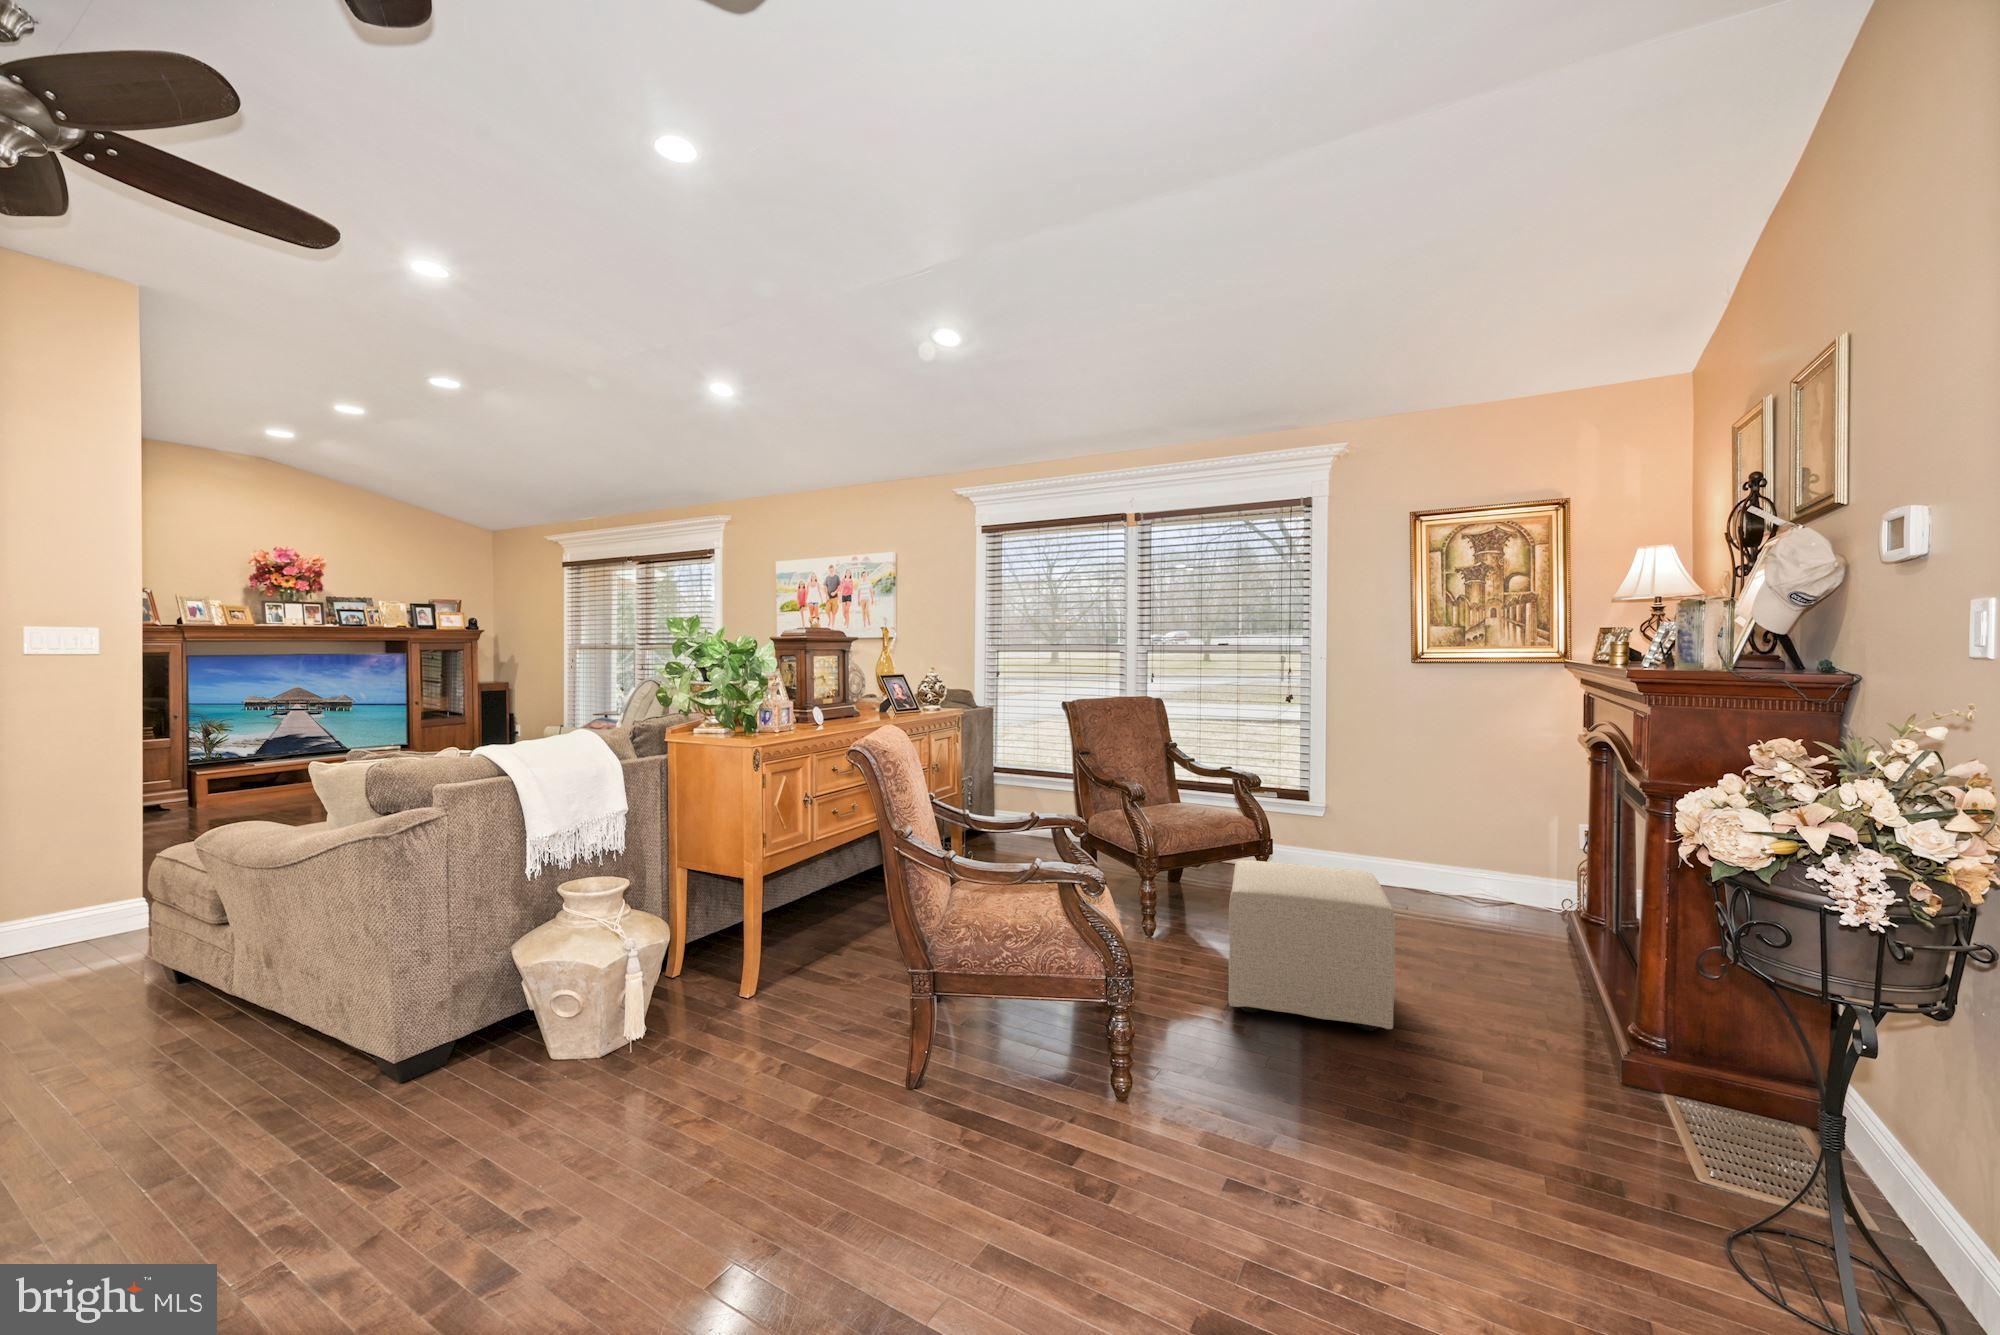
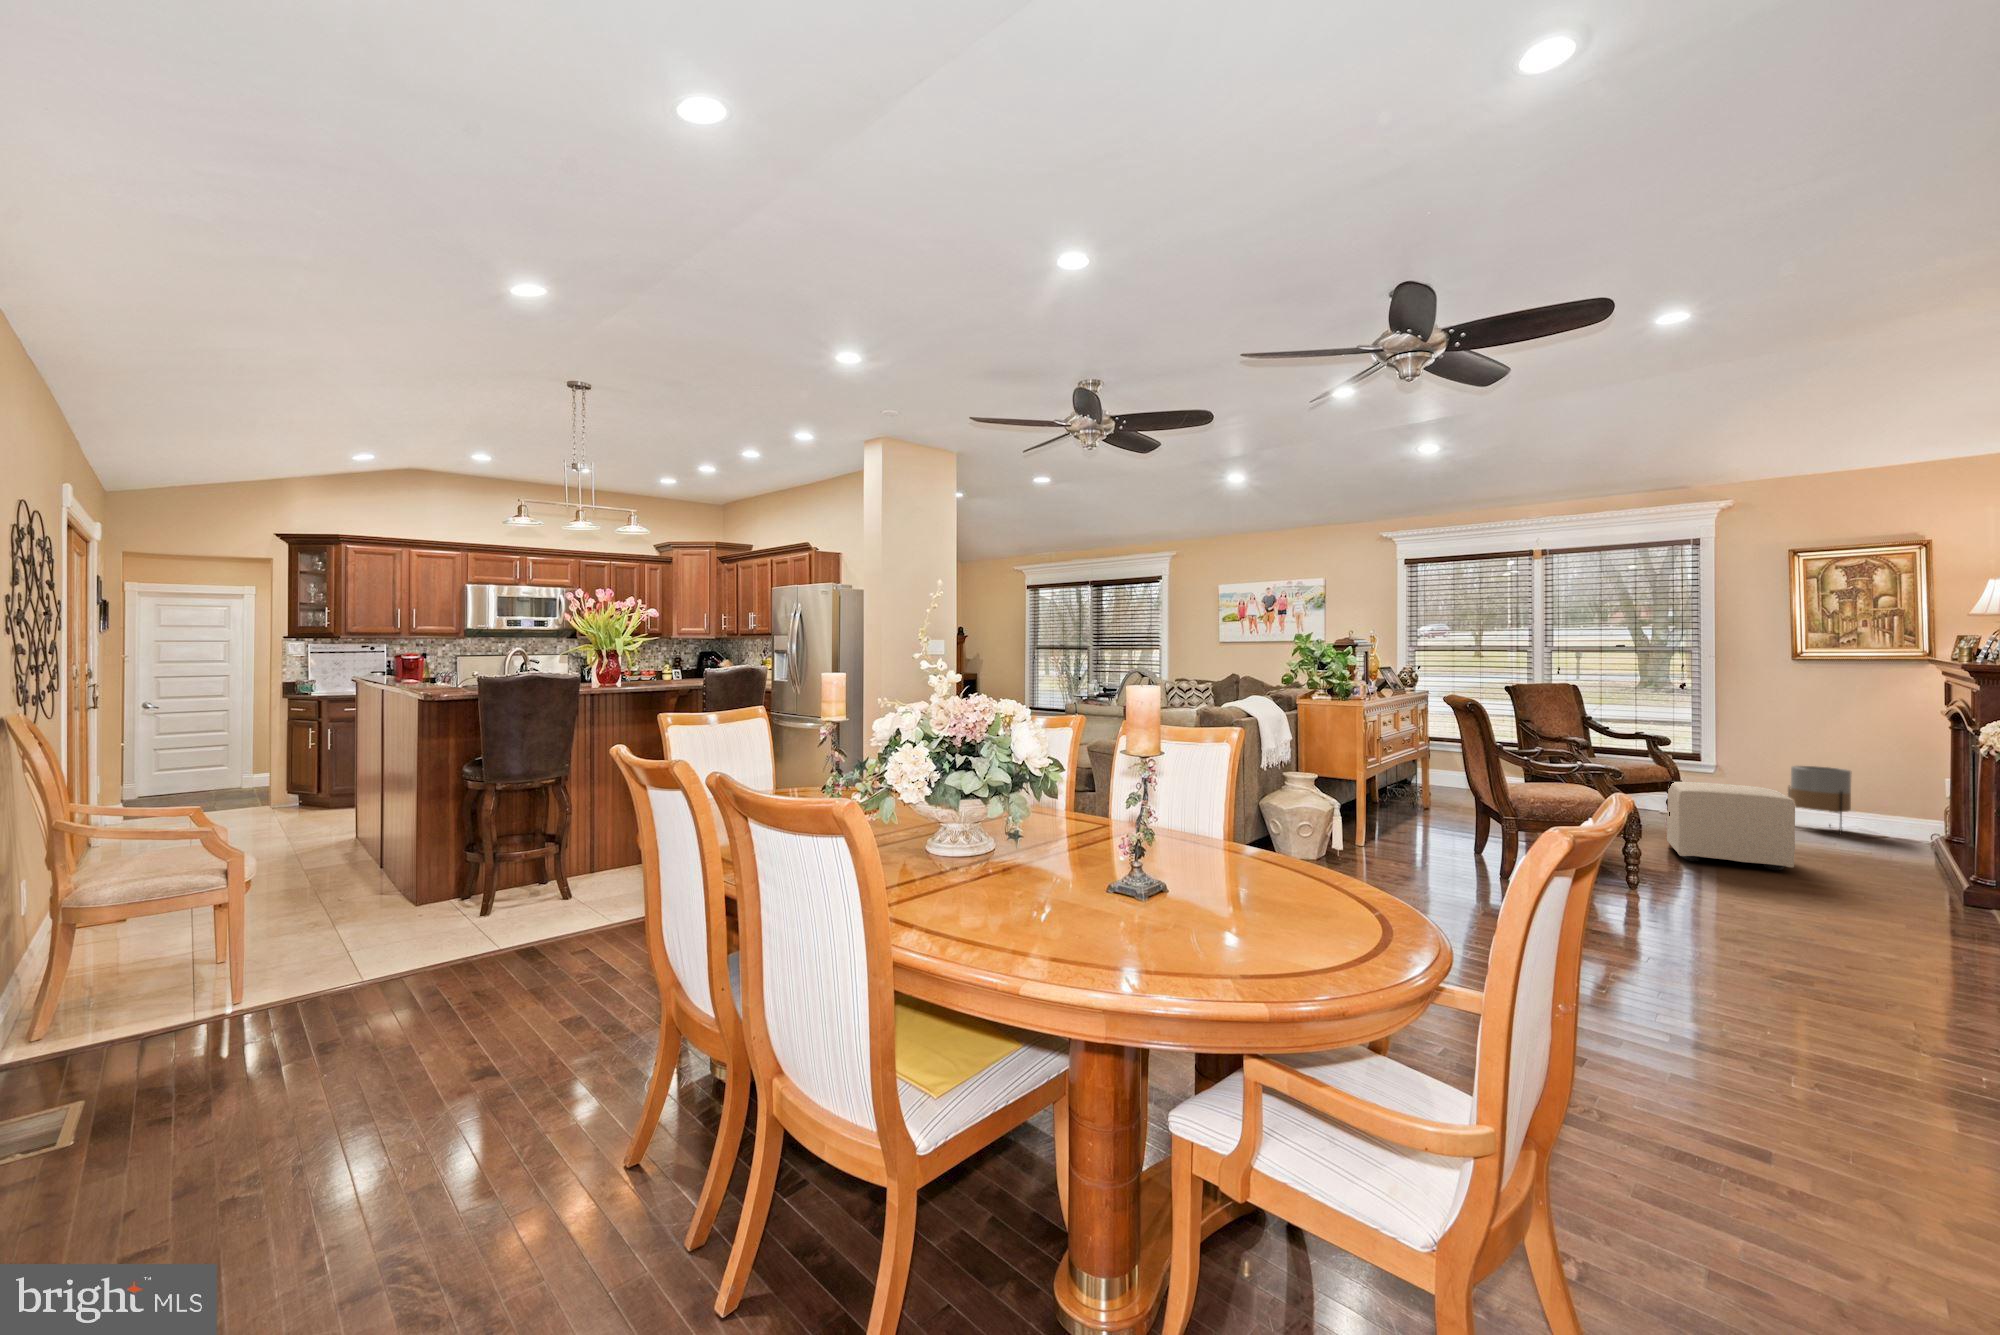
planter: none [1405,811,1479,913] -> present [1788,766,1851,832]

